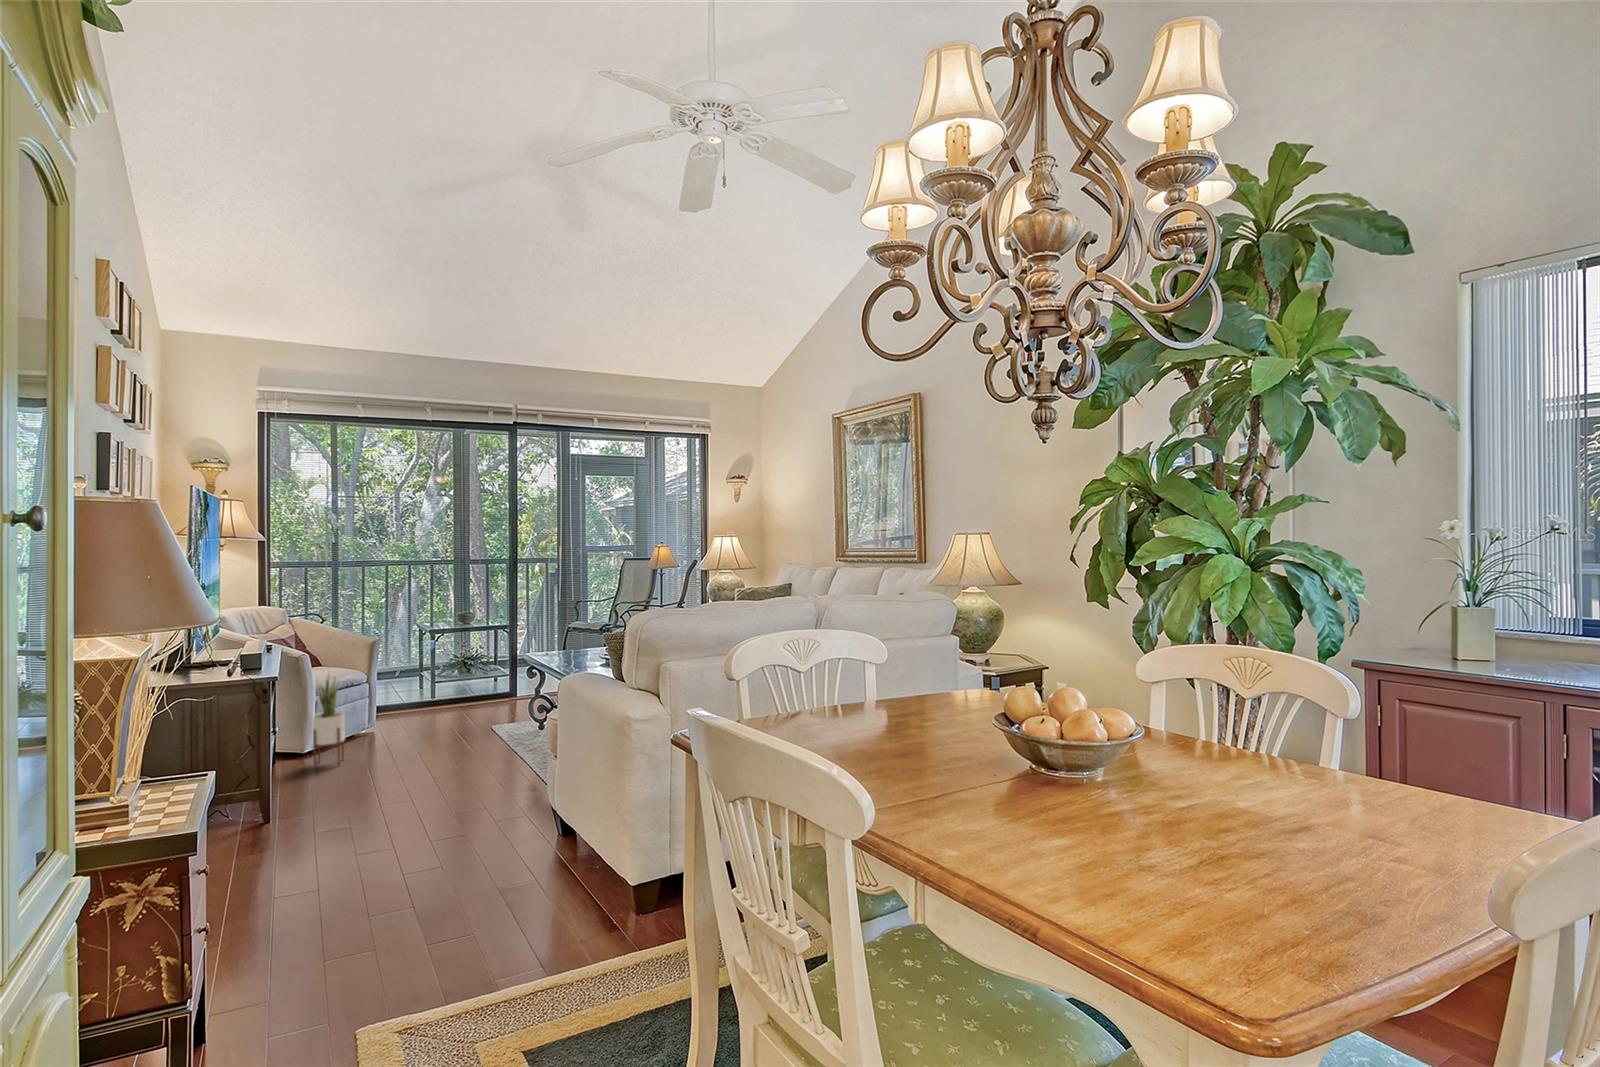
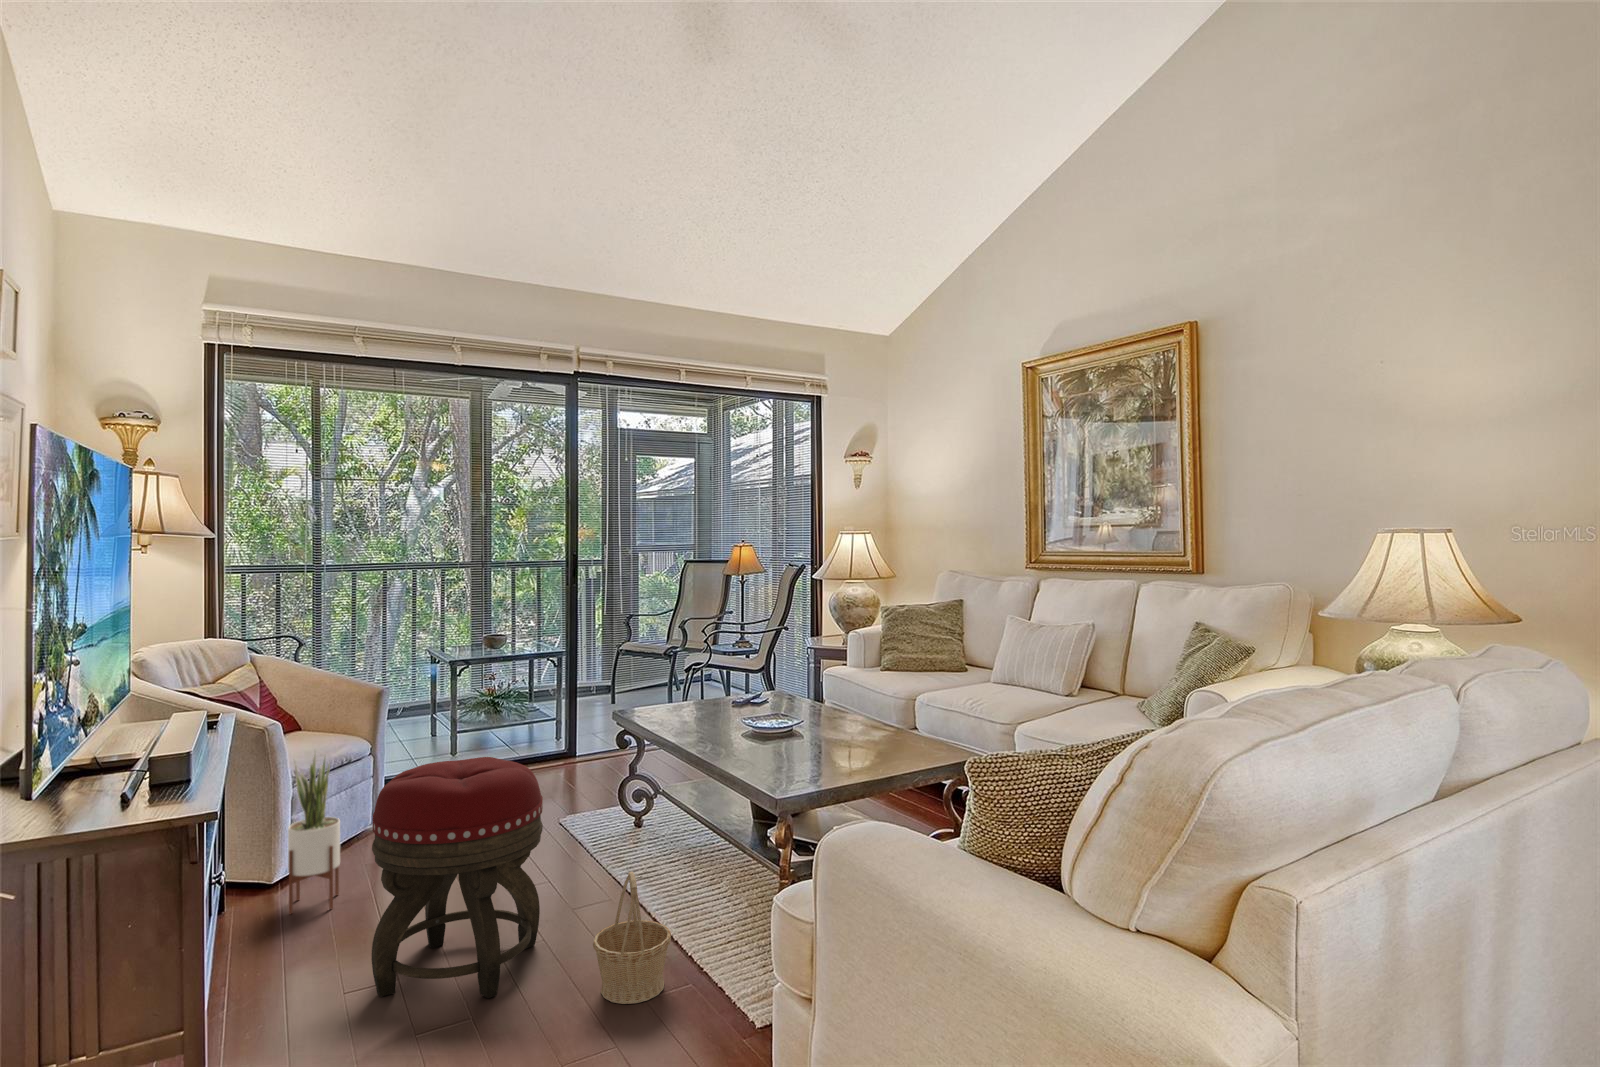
footstool: none [358,670,458,797] -> present [371,757,543,998]
basket: none [481,730,526,799] -> present [593,872,671,1004]

